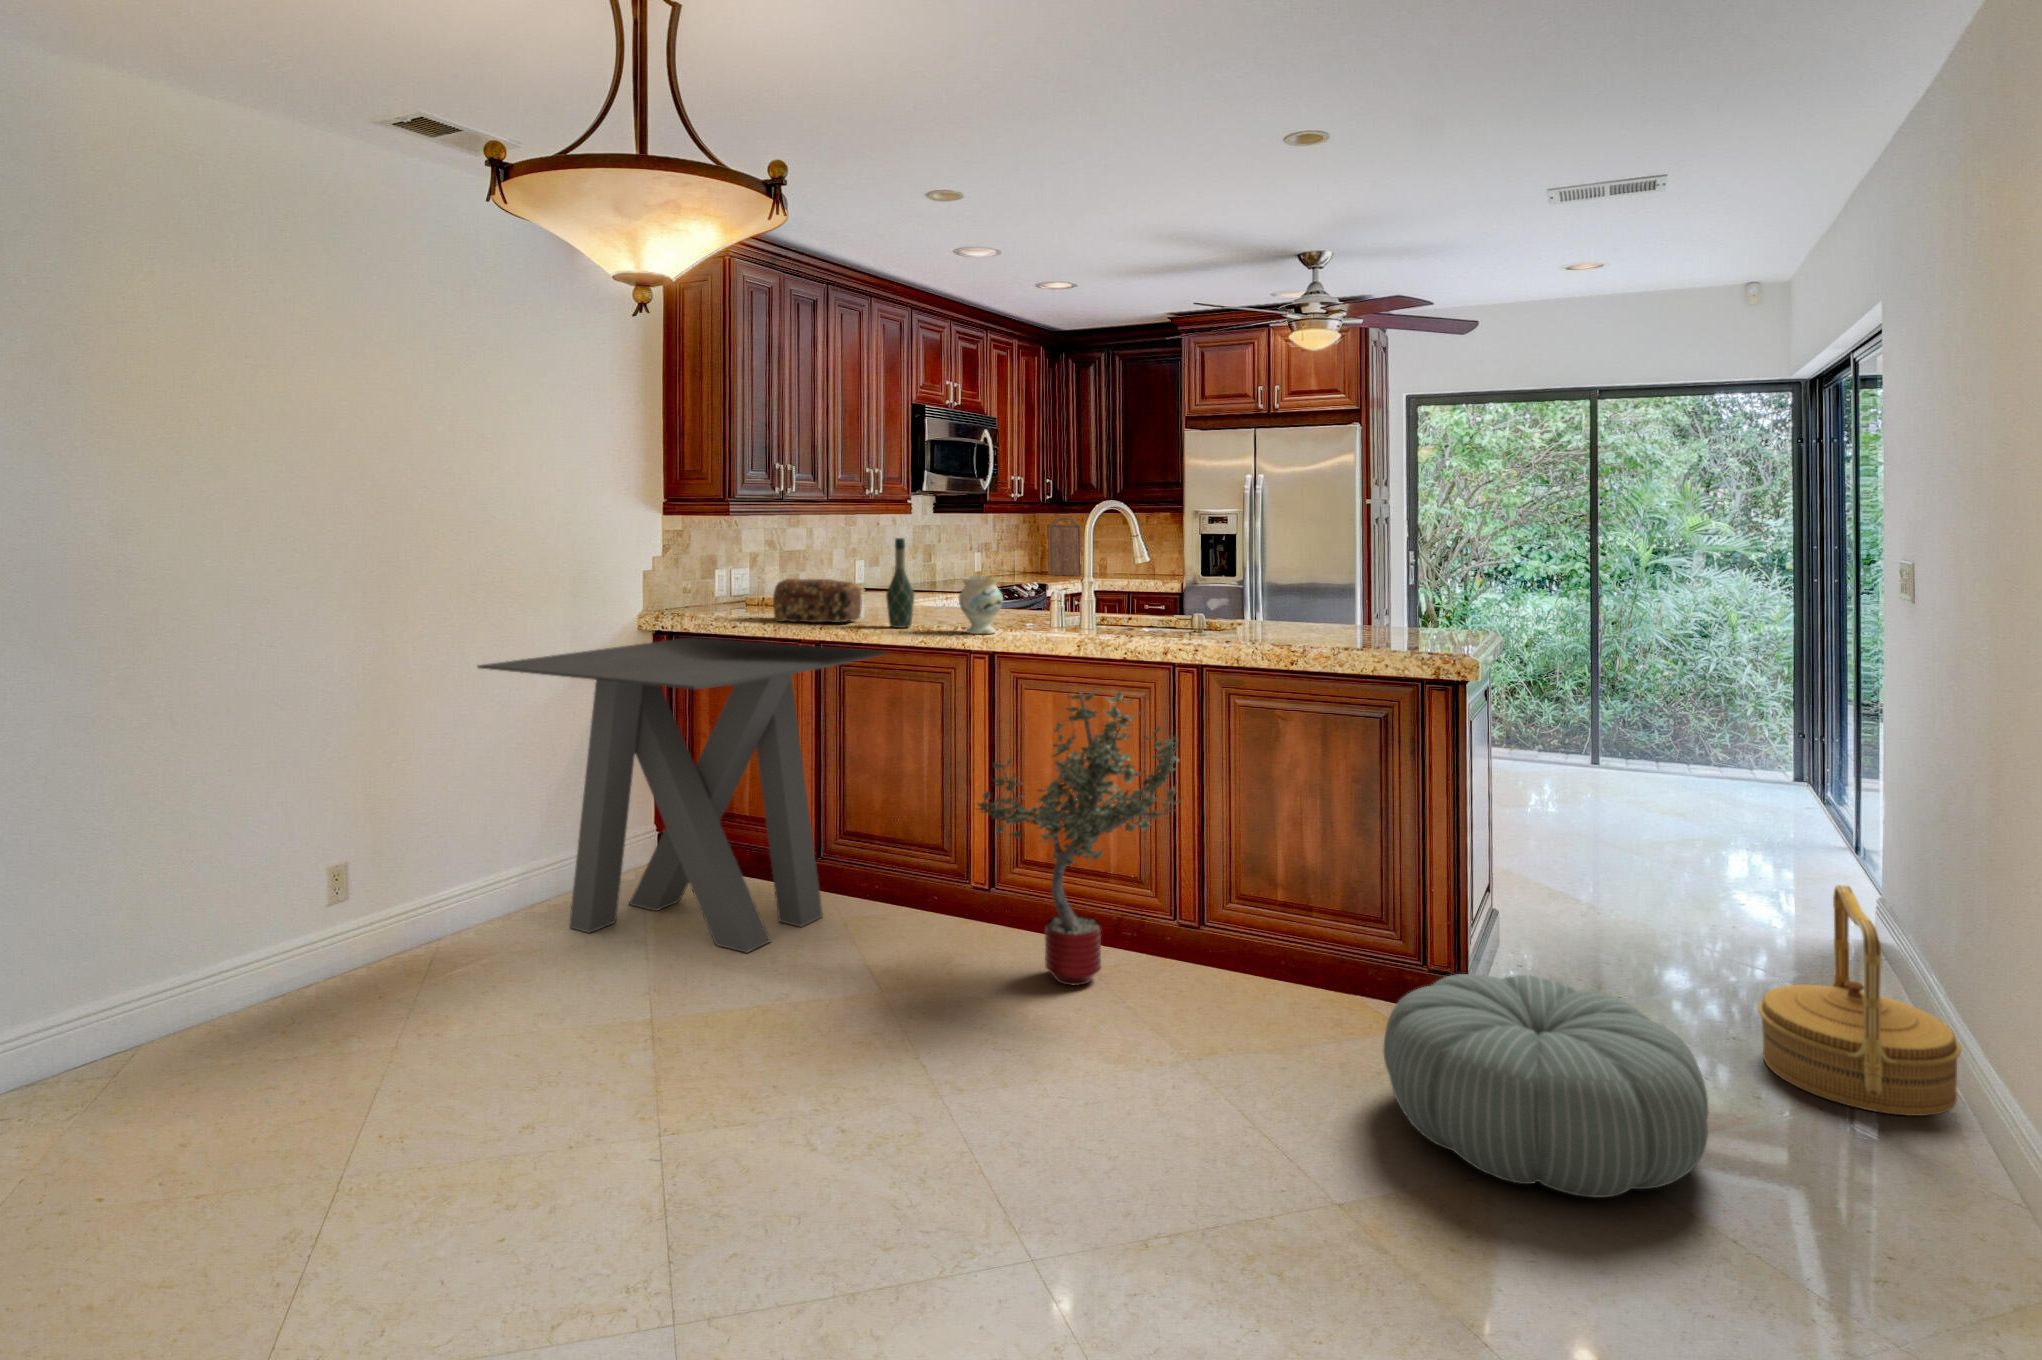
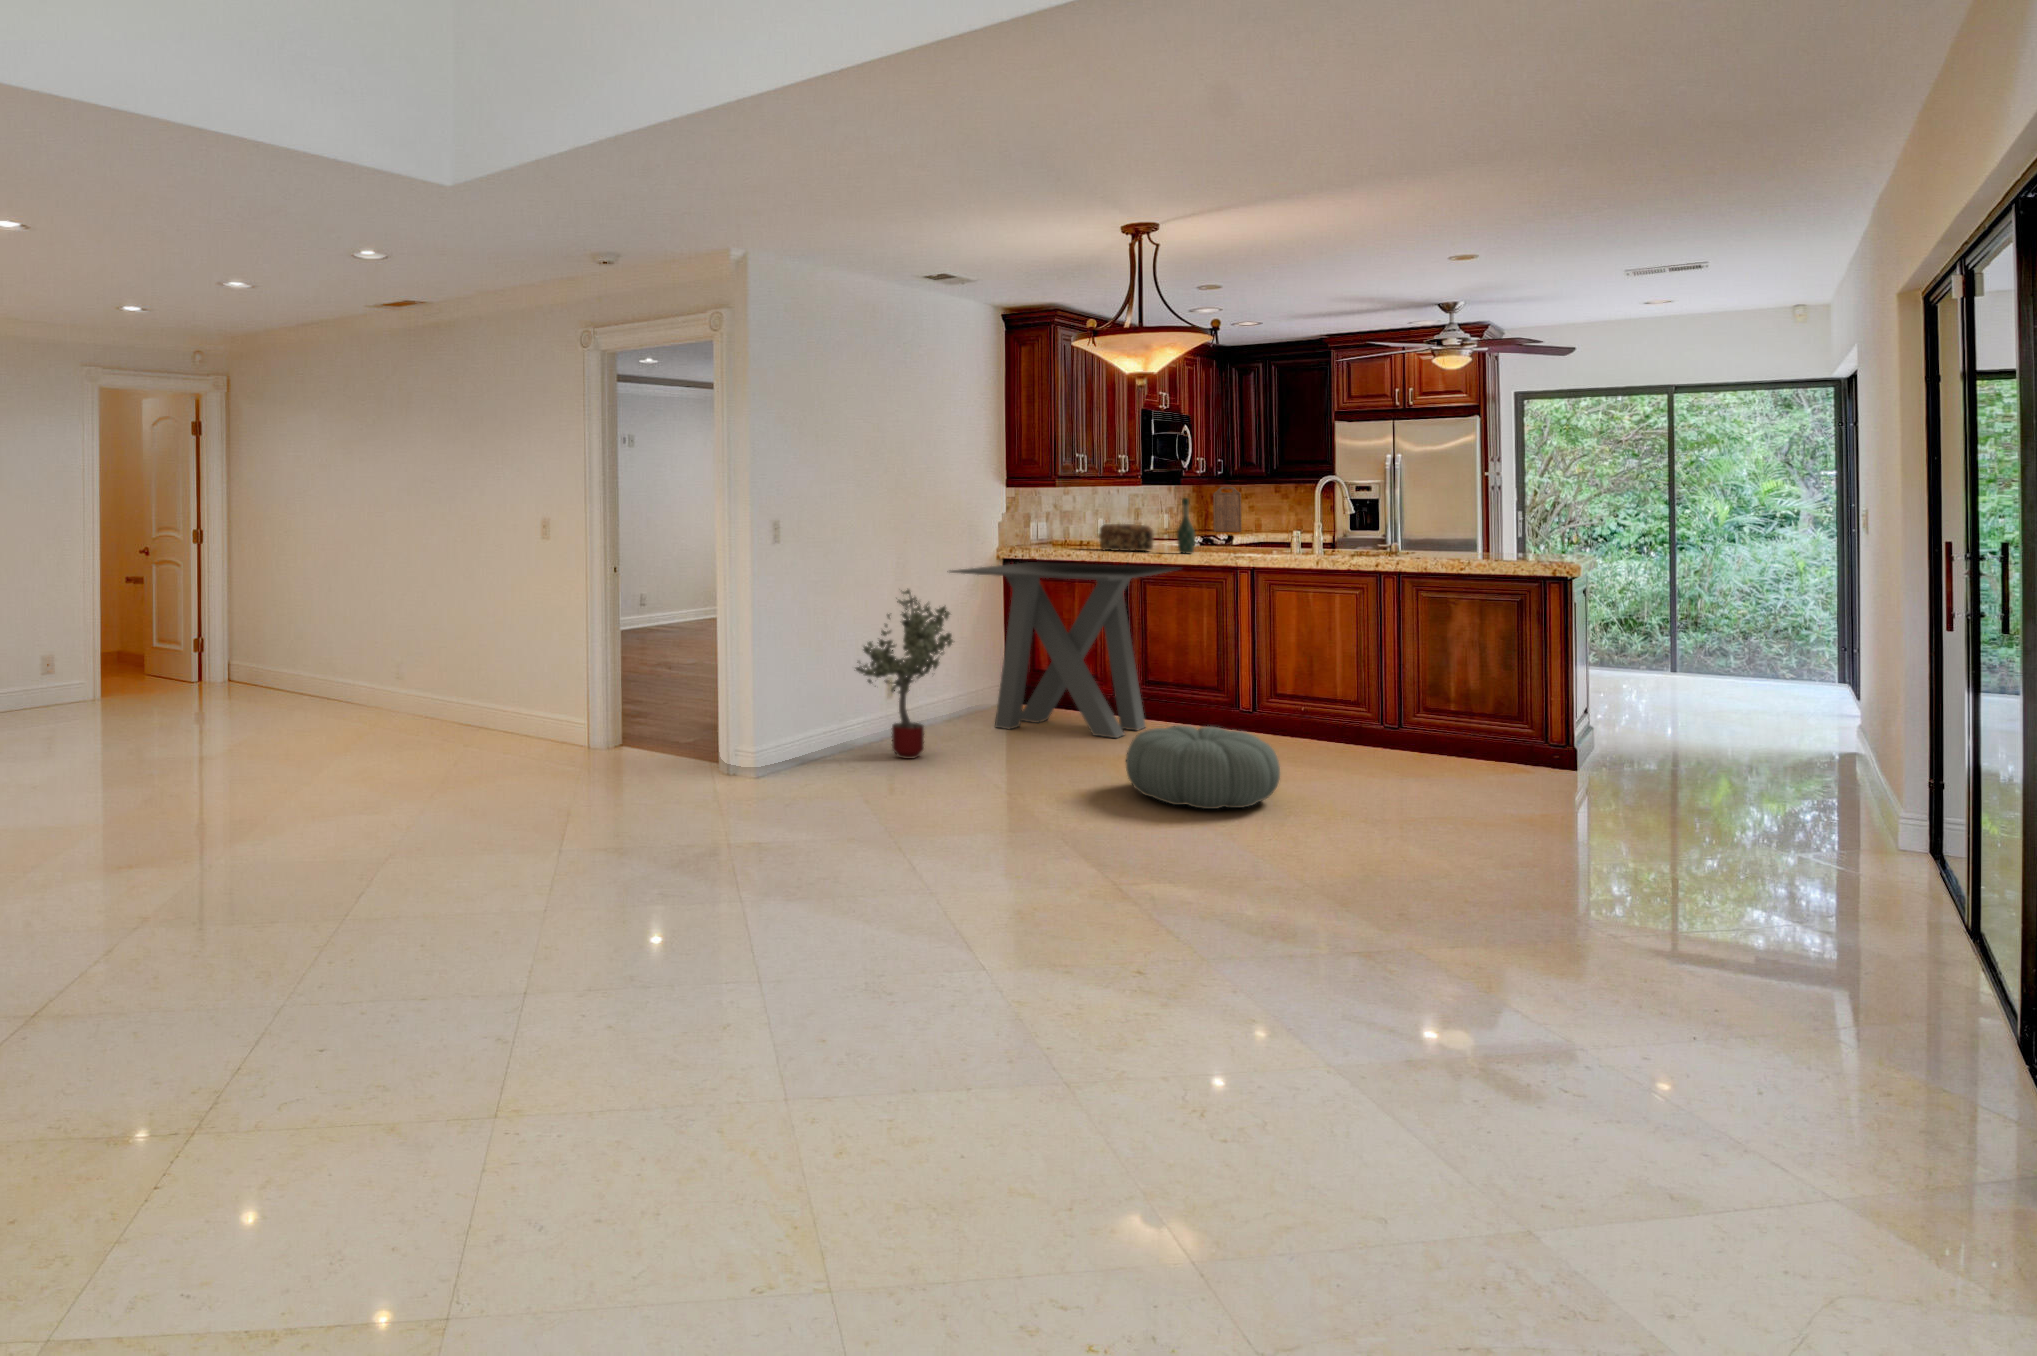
vase: present [959,576,1003,634] -> none [1228,522,1258,557]
potted tree: present [978,691,1181,986] -> present [856,590,953,759]
woven basket: present [1758,885,1961,1116] -> none [1754,692,1871,803]
pouf: present [1383,974,1708,1198] -> present [1126,725,1280,809]

